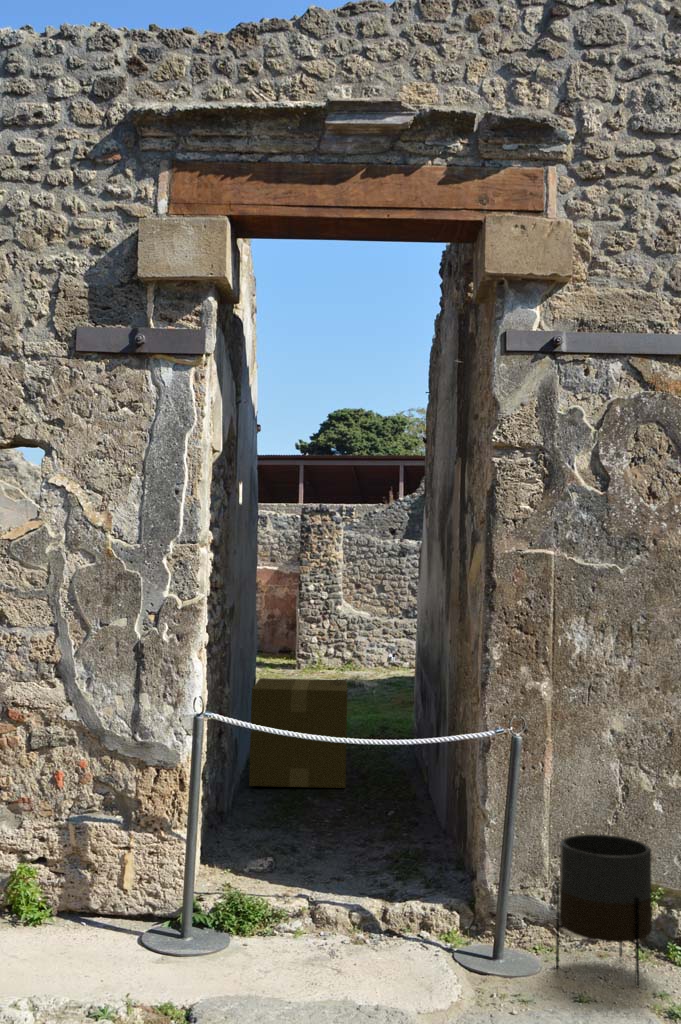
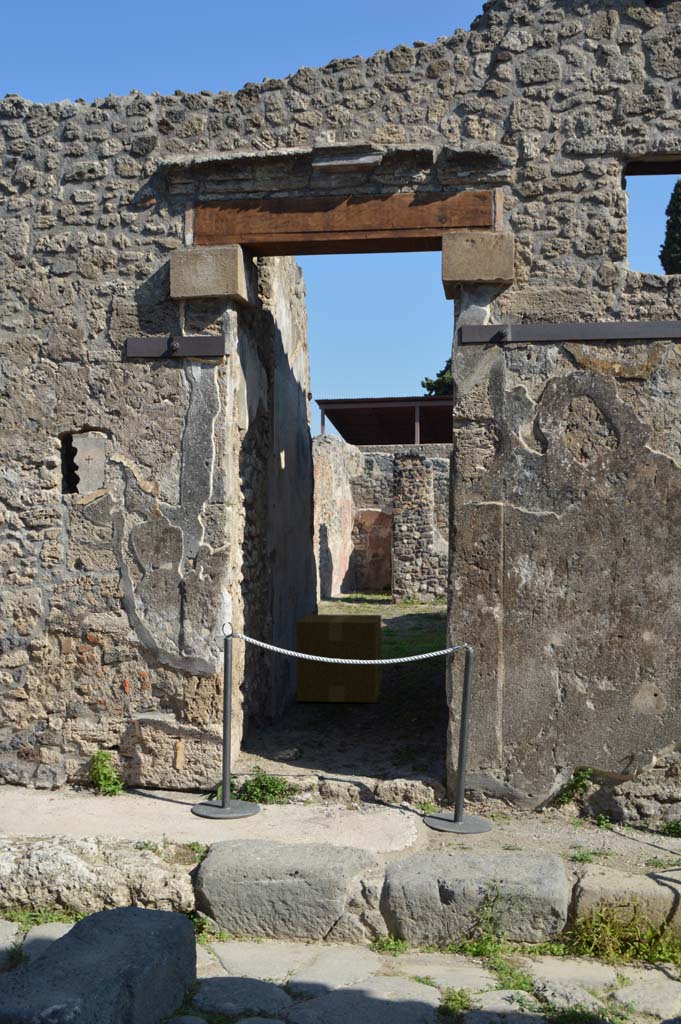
planter: present [556,834,652,987] -> none [502,727,576,842]

